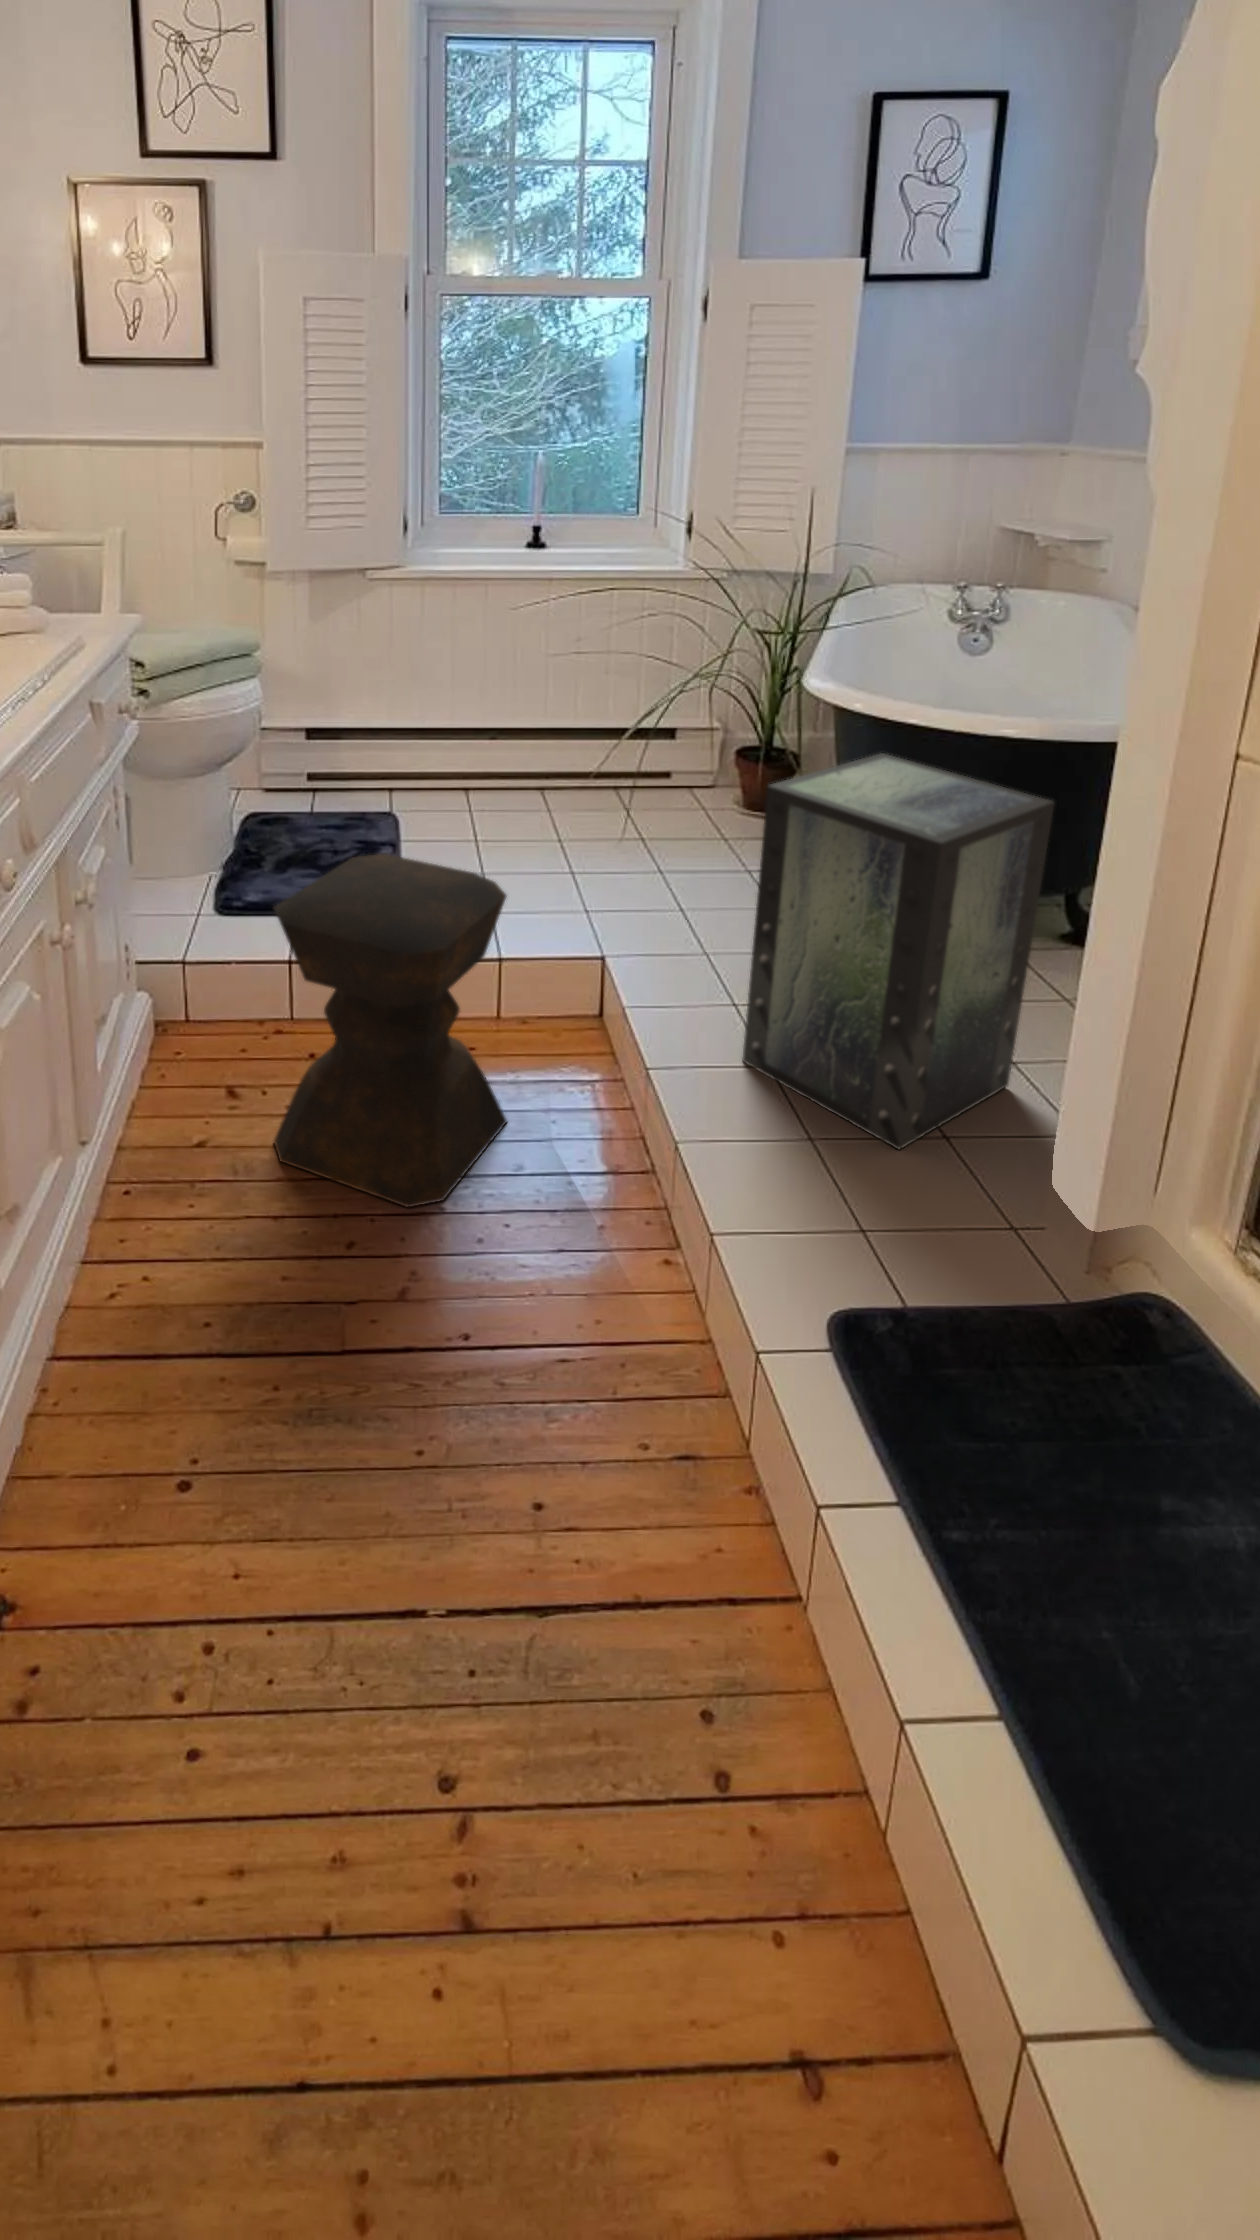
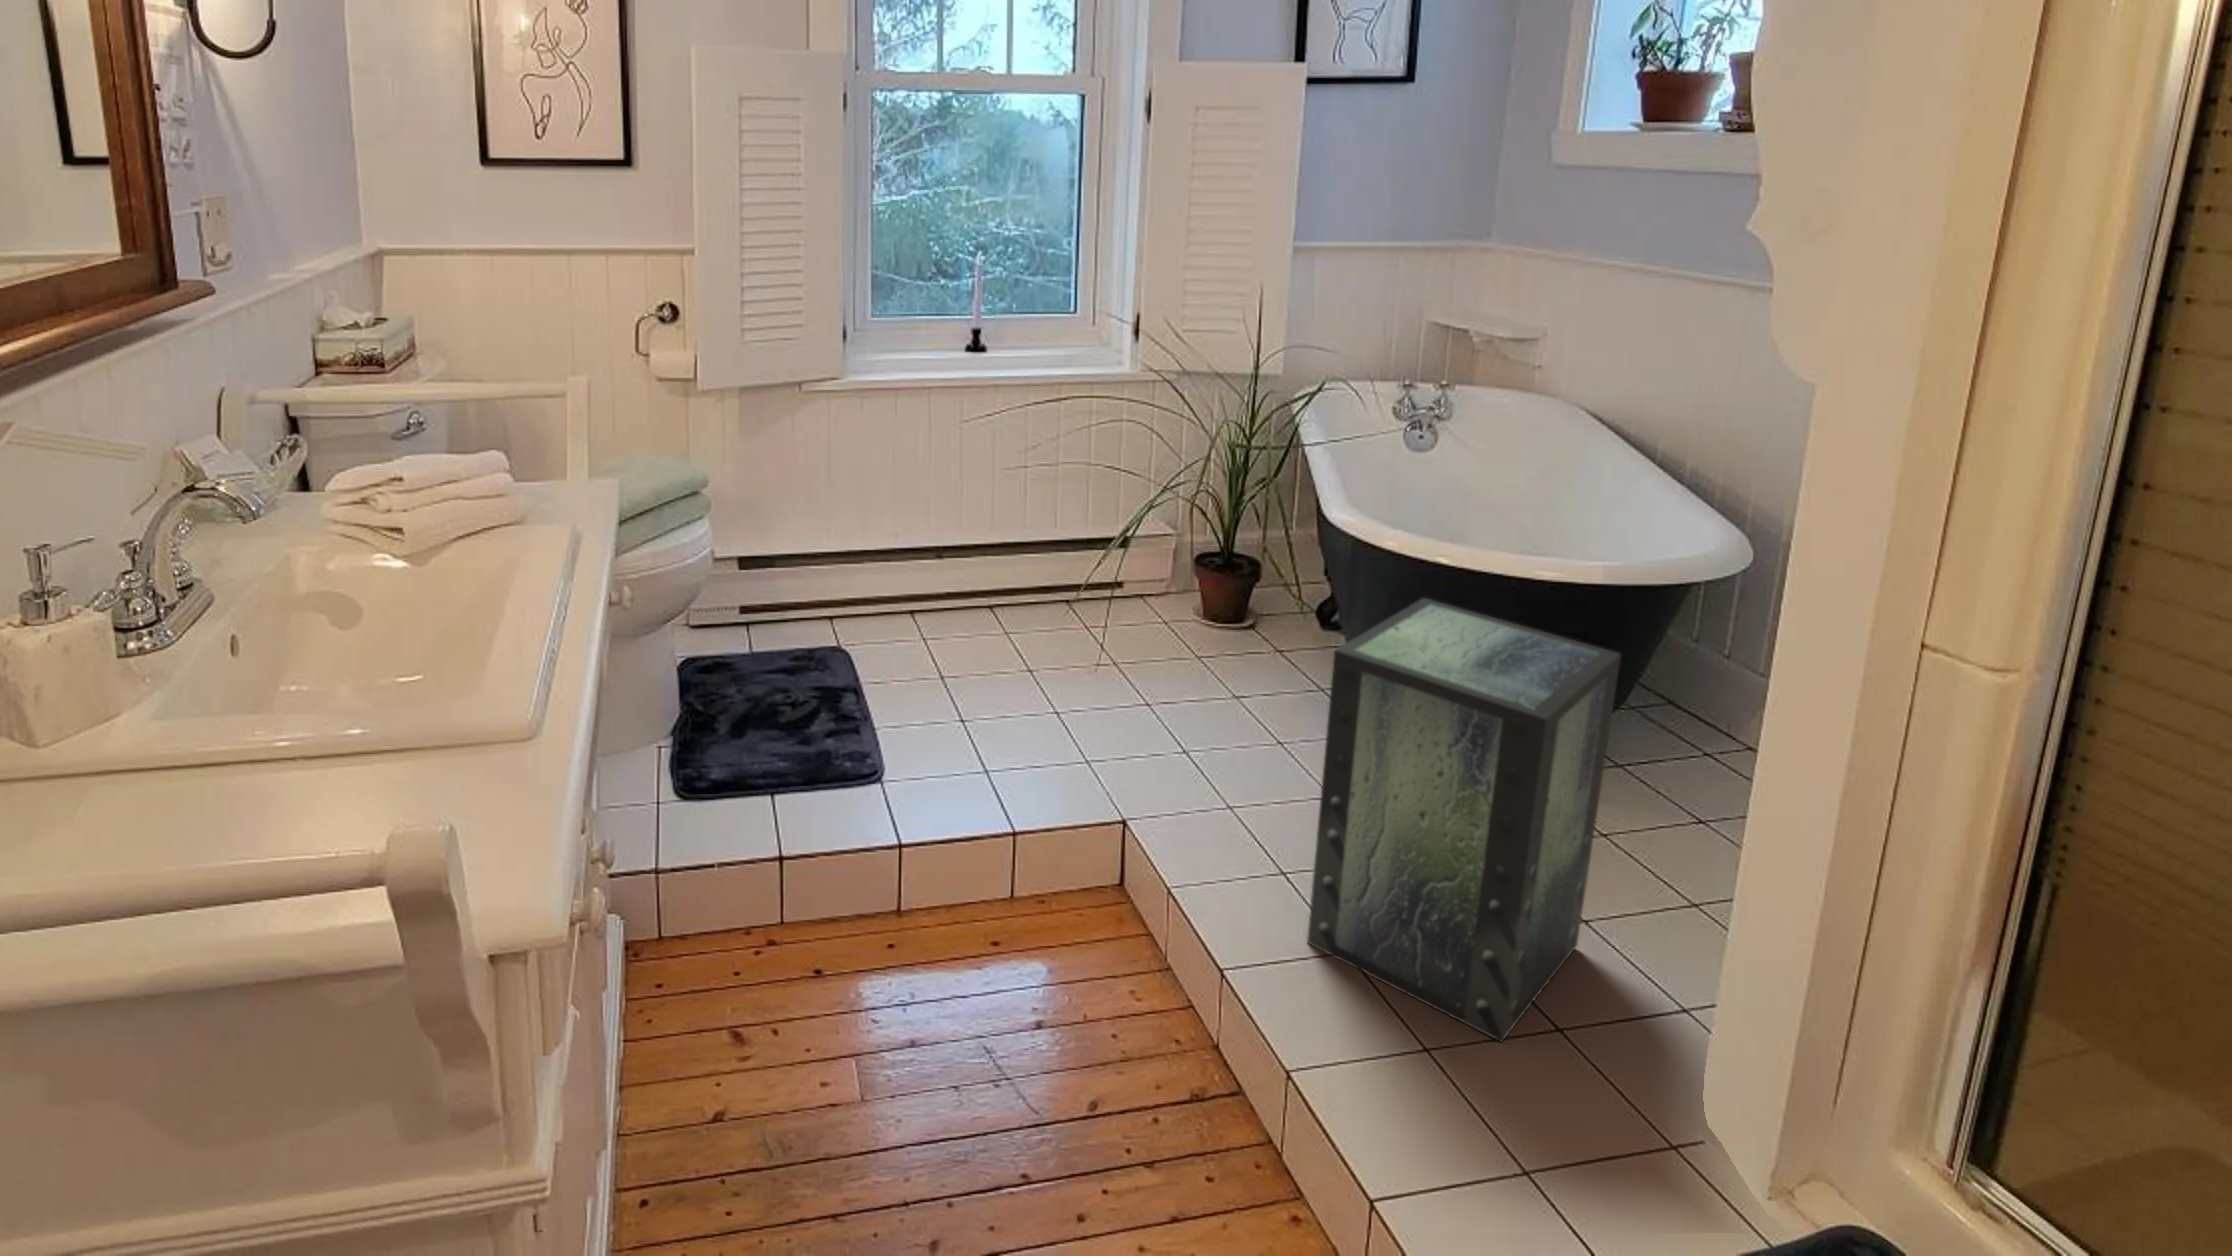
stool: present [274,854,507,1207] -> none [803,743,1064,1169]

